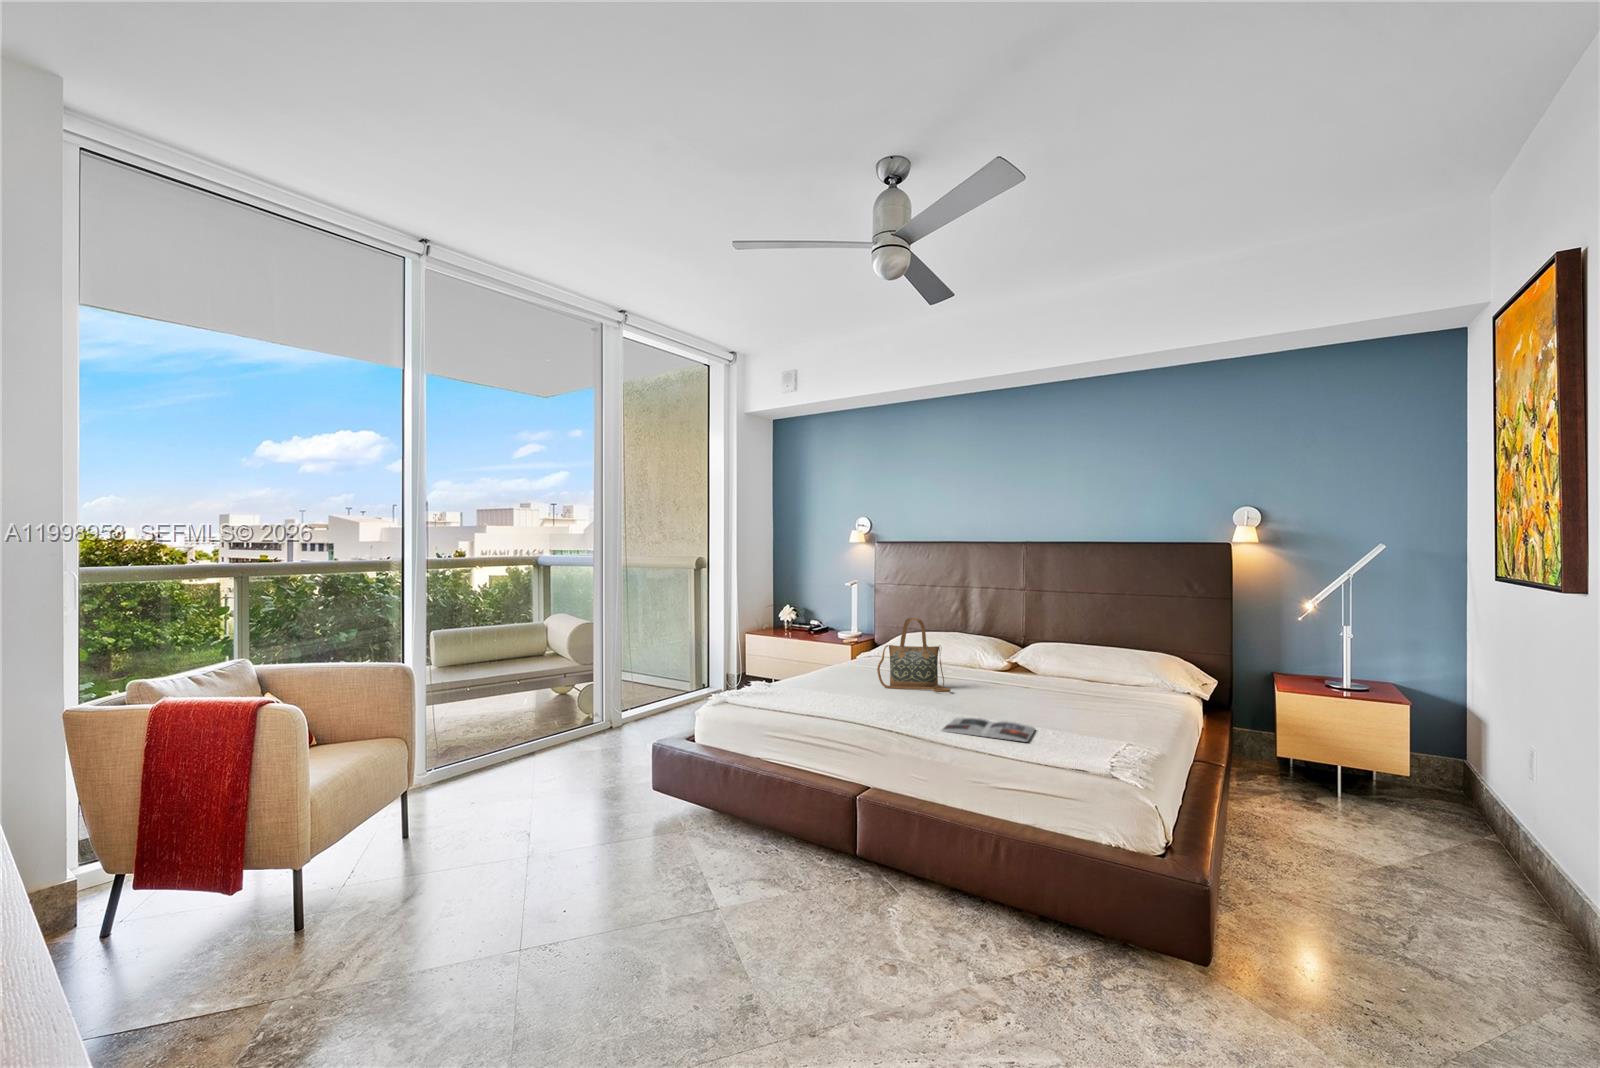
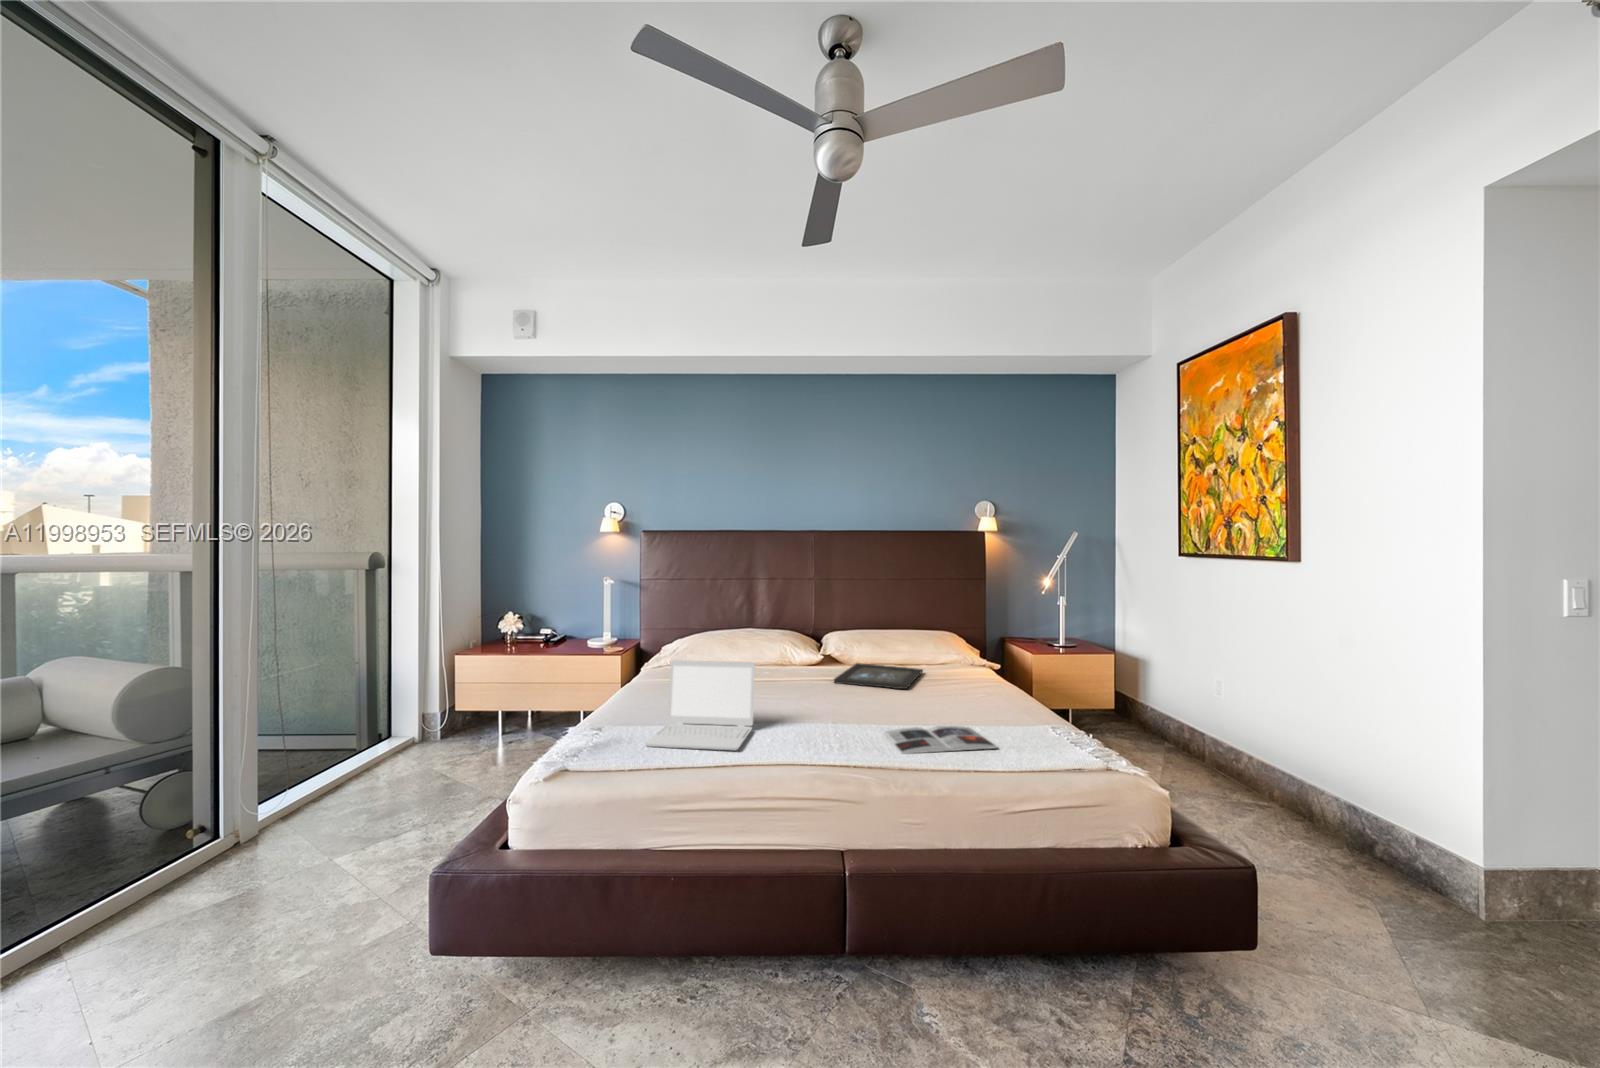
handbag: present [877,618,951,692] -> none [734,617,821,705]
laptop: none [778,643,865,709] -> present [645,660,755,750]
tray: none [988,673,1096,697] -> present [834,663,923,689]

